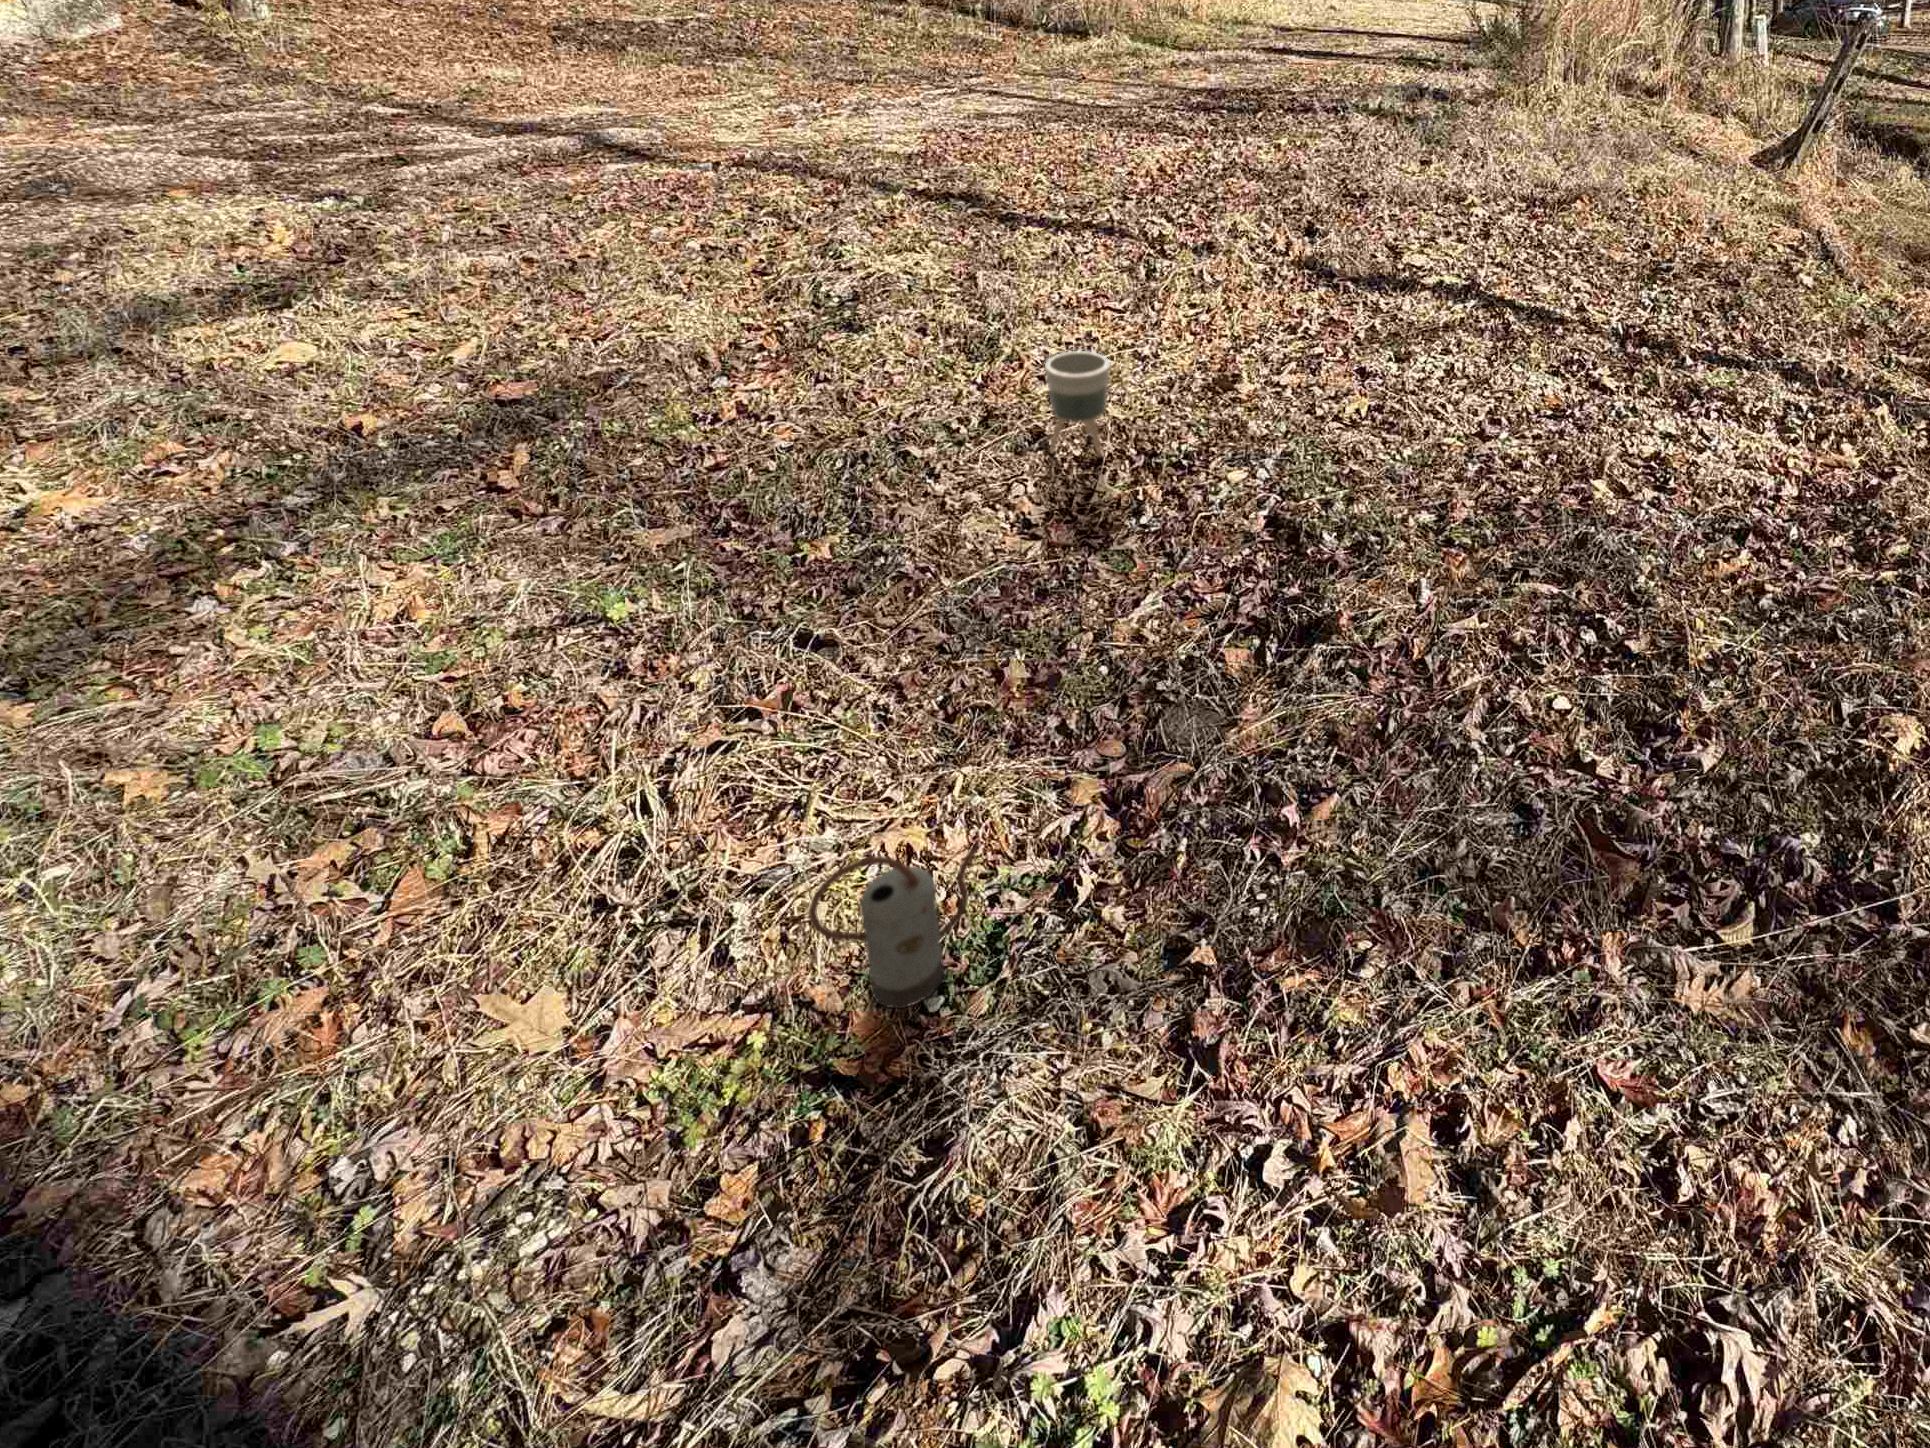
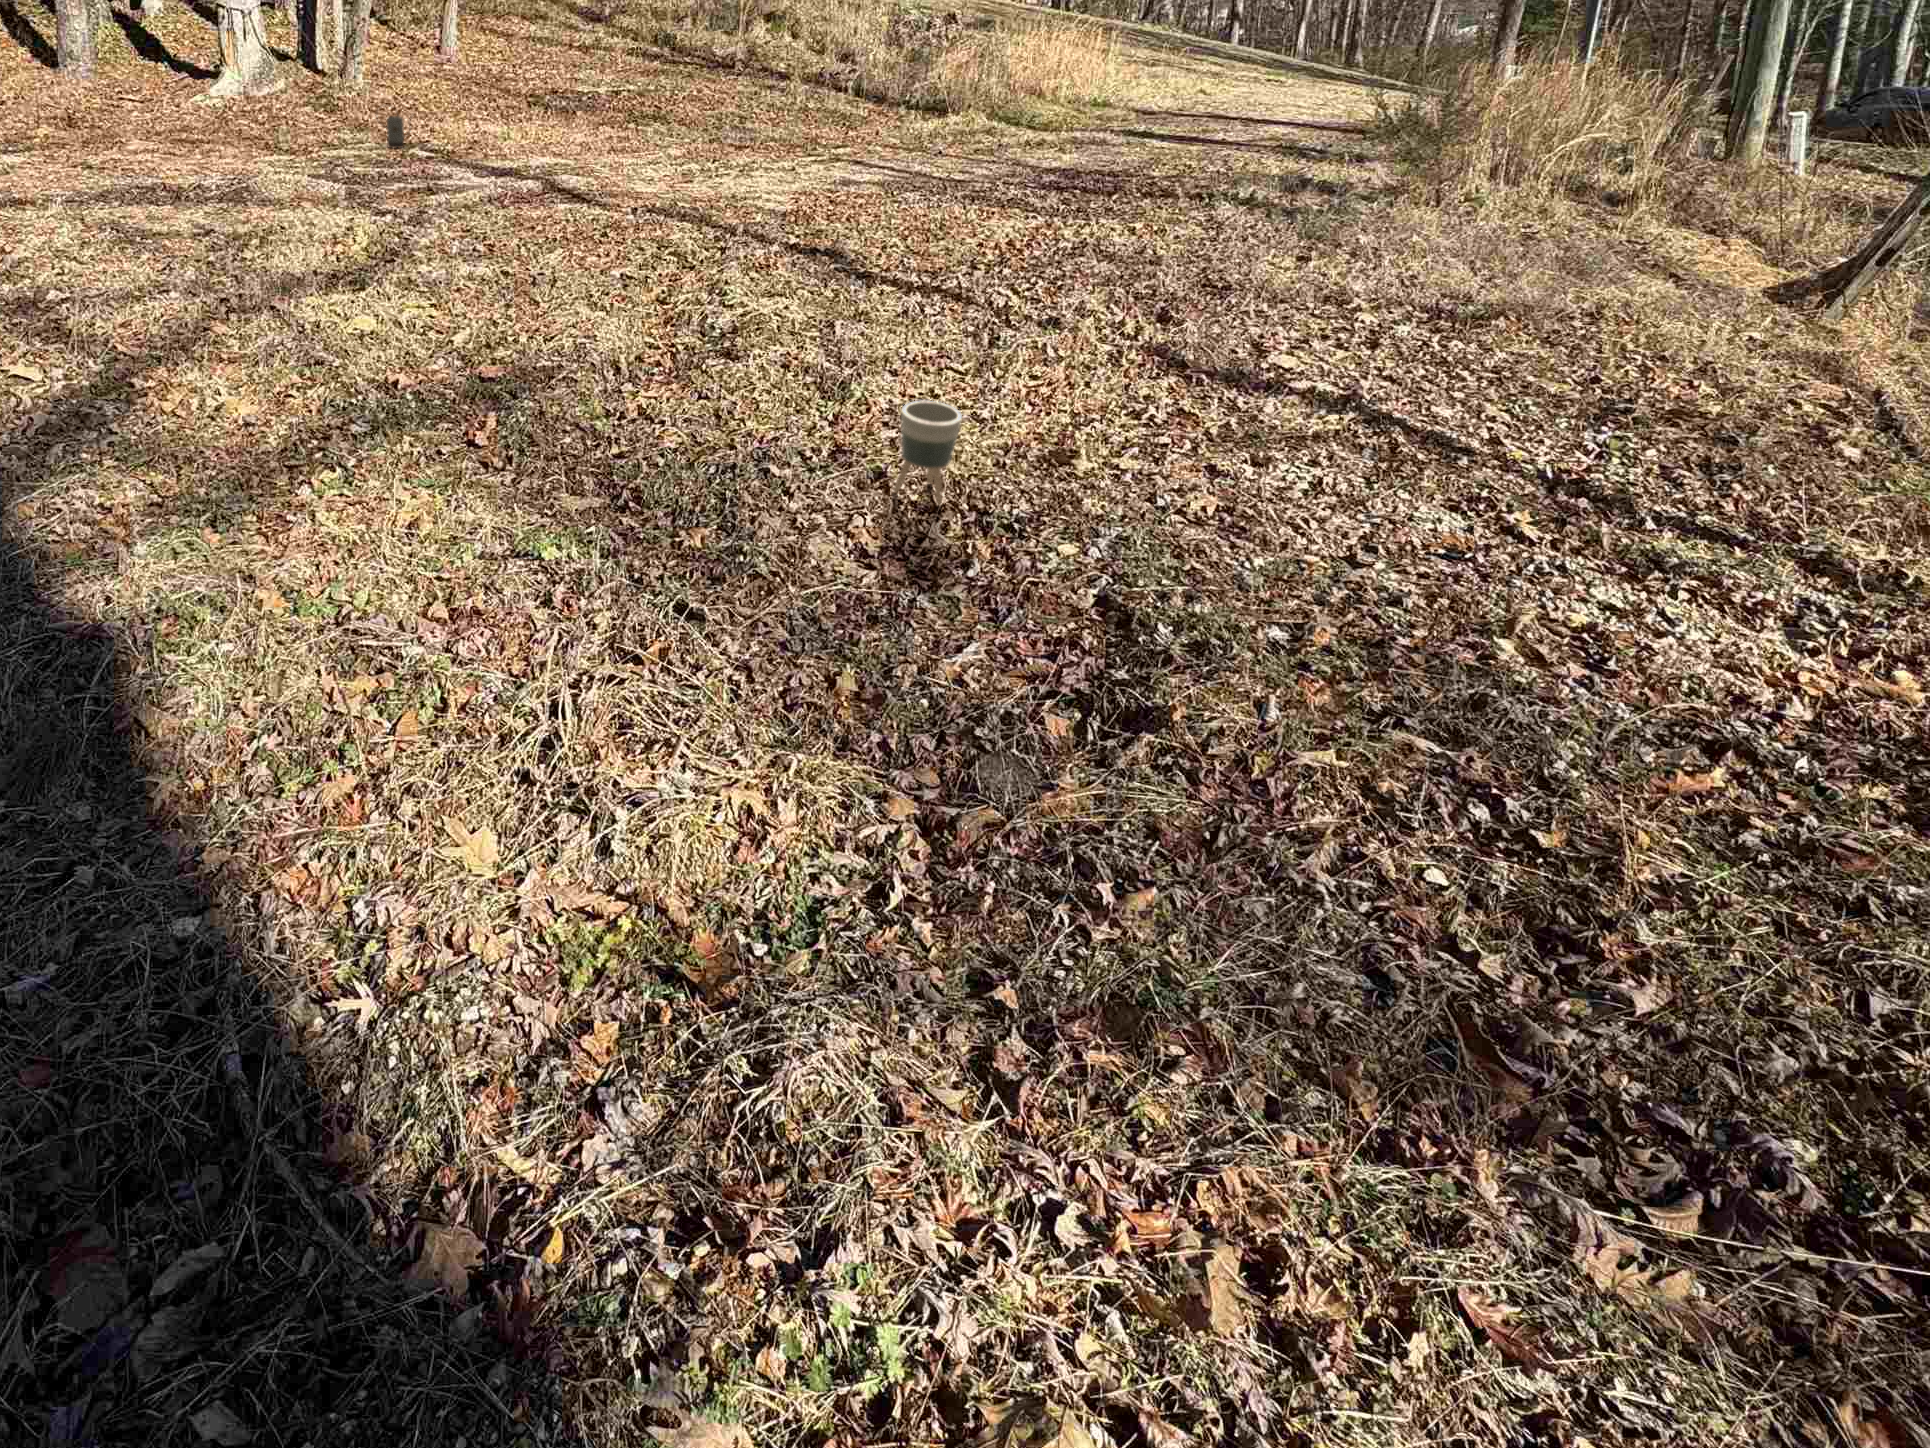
watering can: present [808,844,980,1008] -> present [375,114,411,149]

